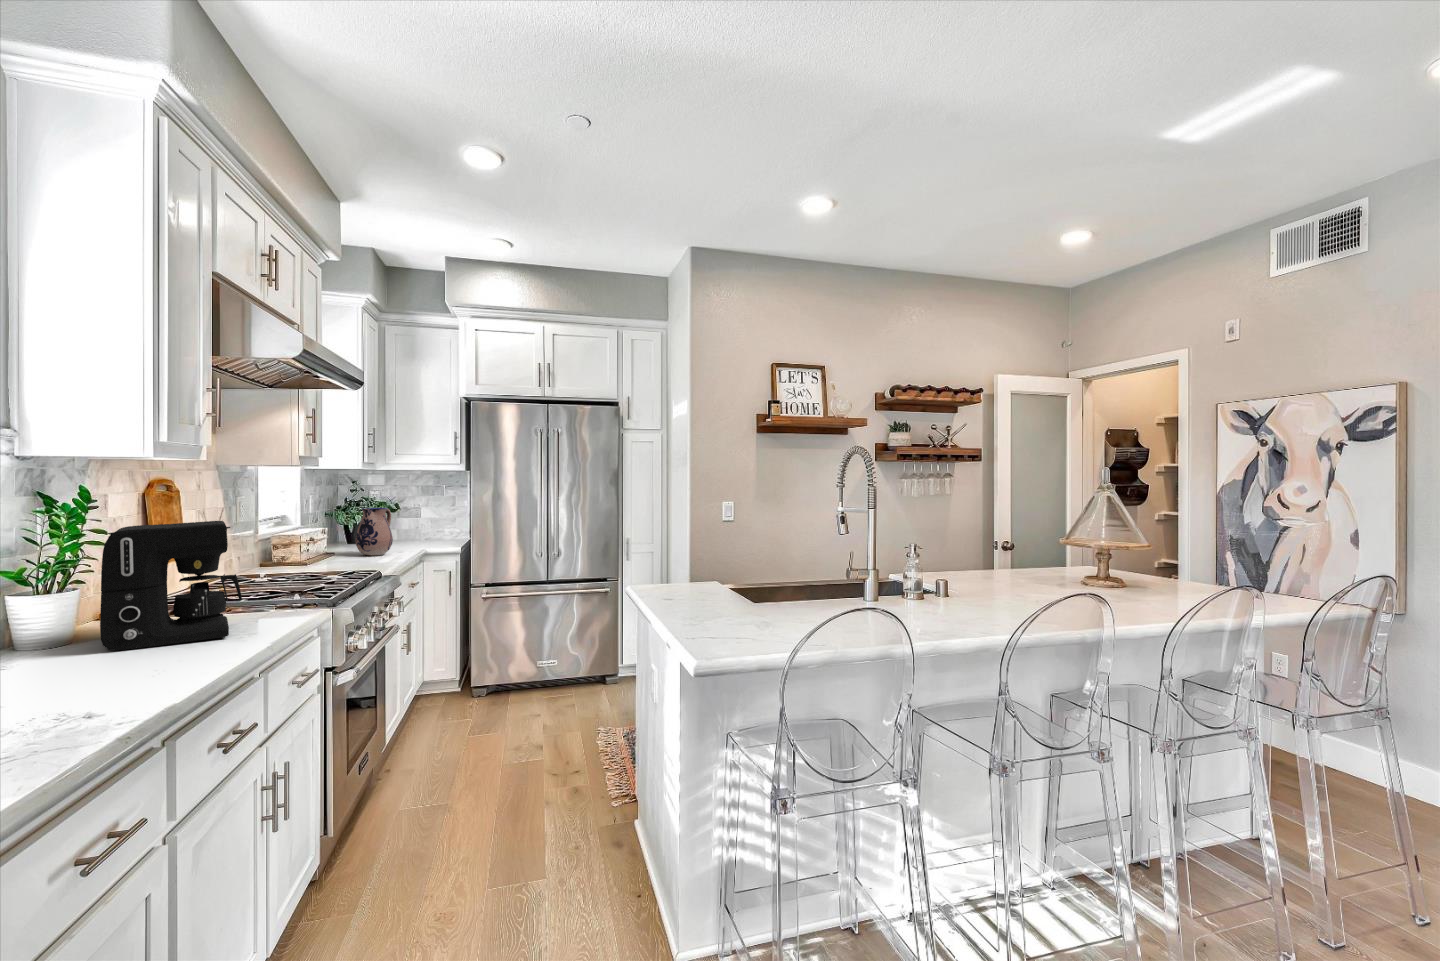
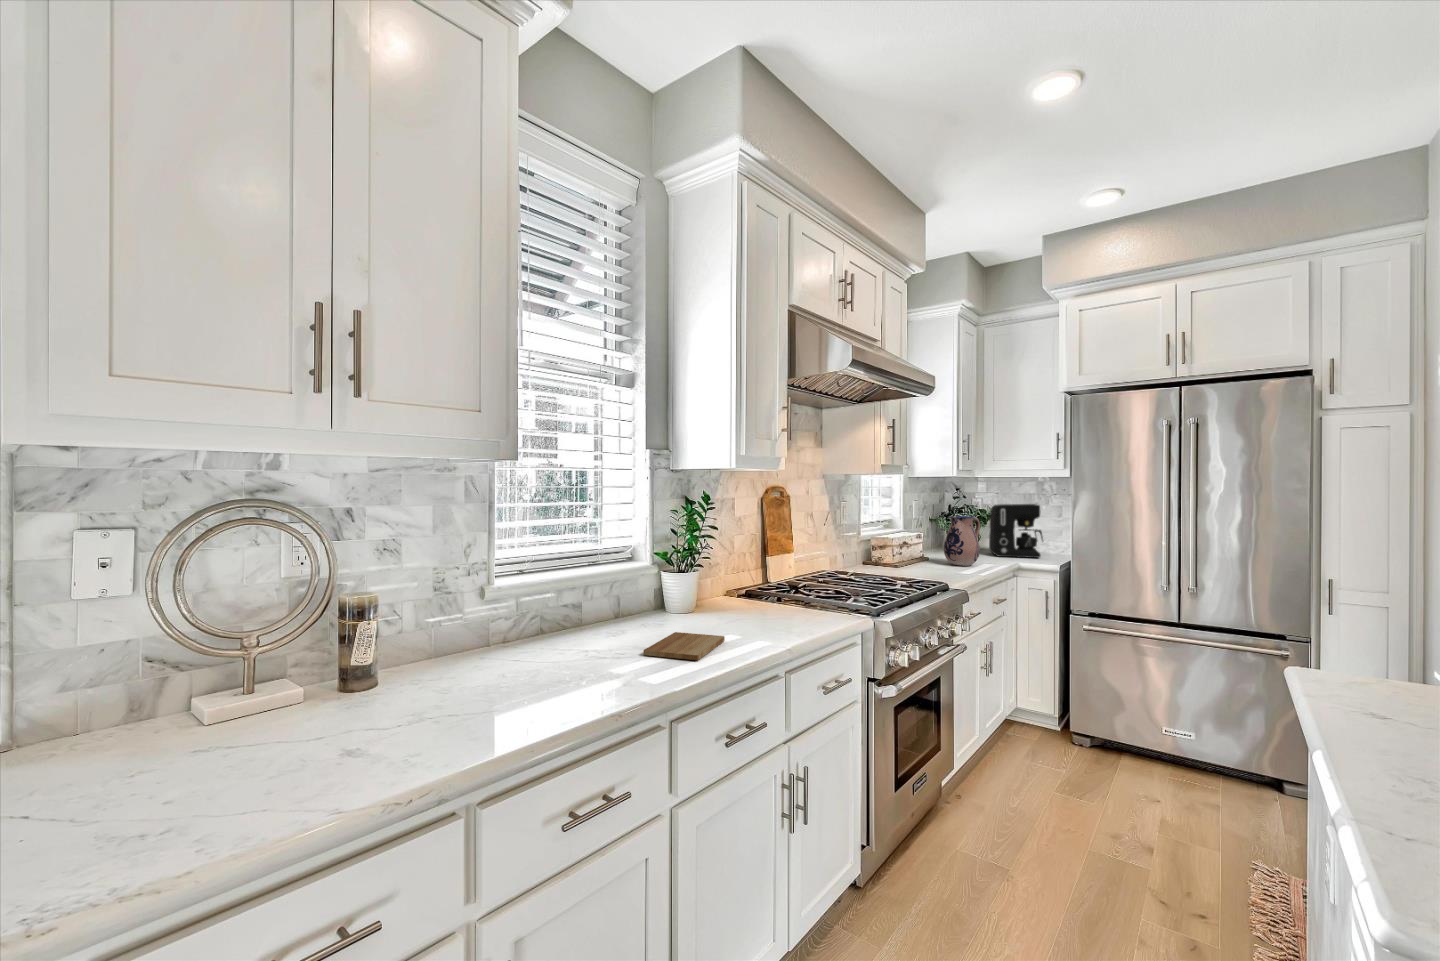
coffee maker: present [100,521,242,650] -> present [989,504,1043,558]
cutting board: none [45,655,160,698] -> present [644,632,725,660]

